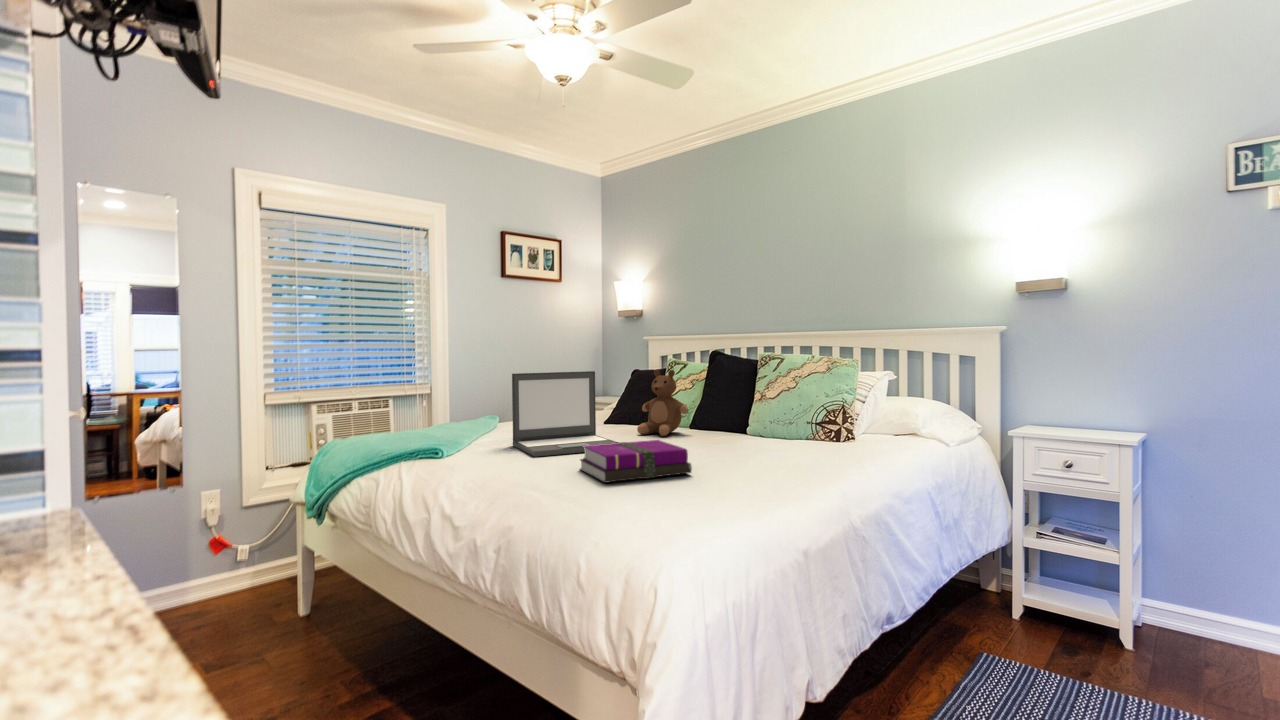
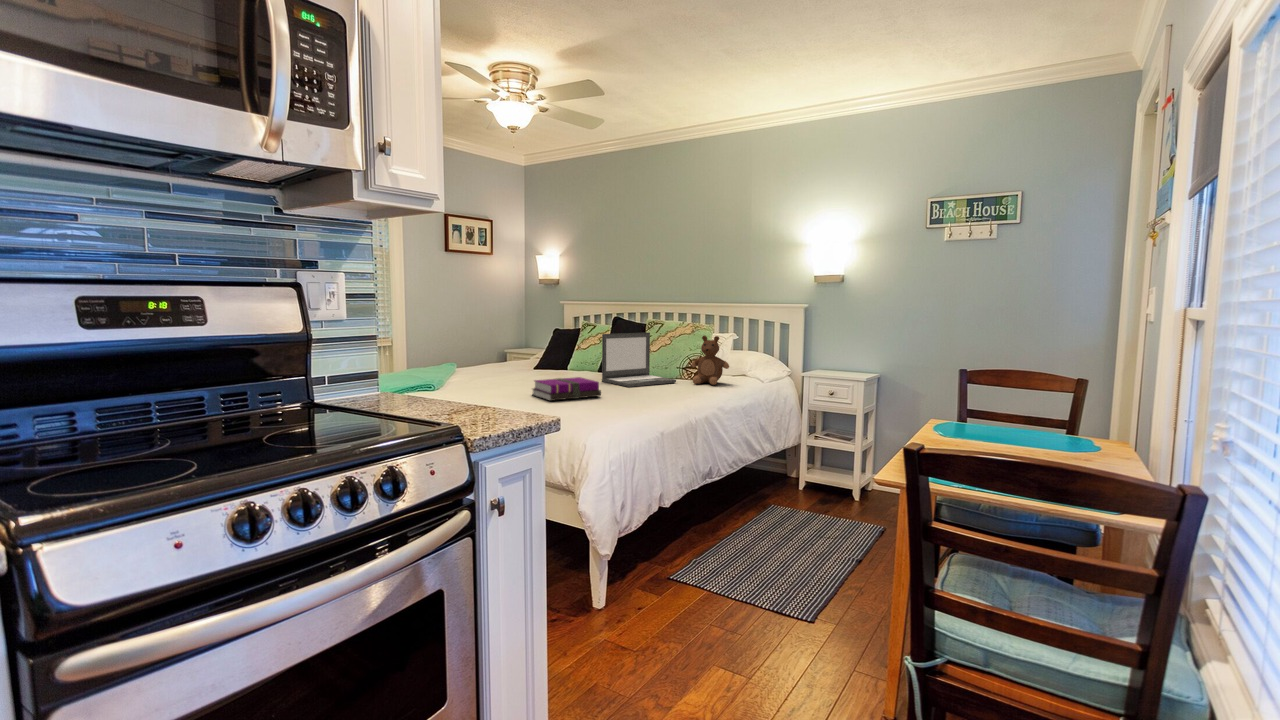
teddy bear: present [637,370,689,436] -> present [691,336,729,385]
laptop: present [512,371,618,457] -> present [602,333,676,387]

